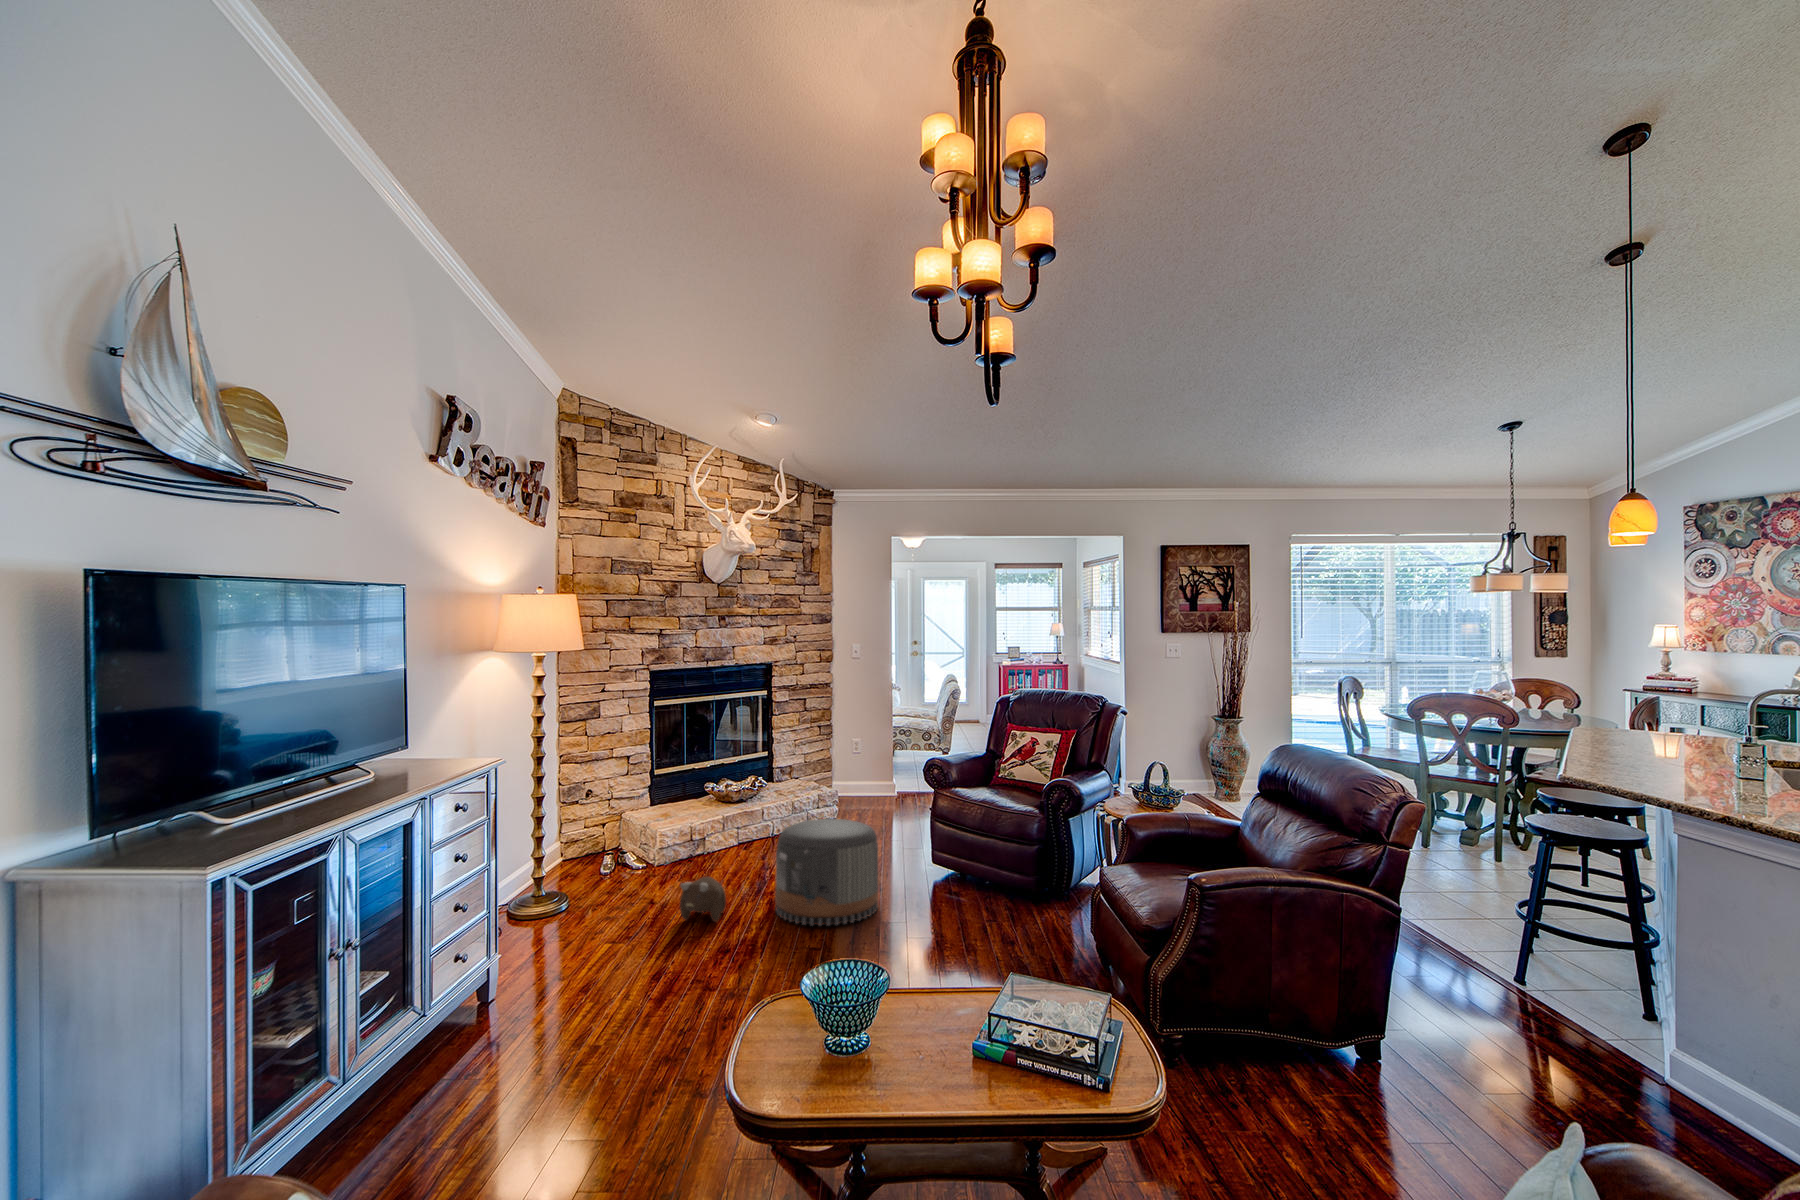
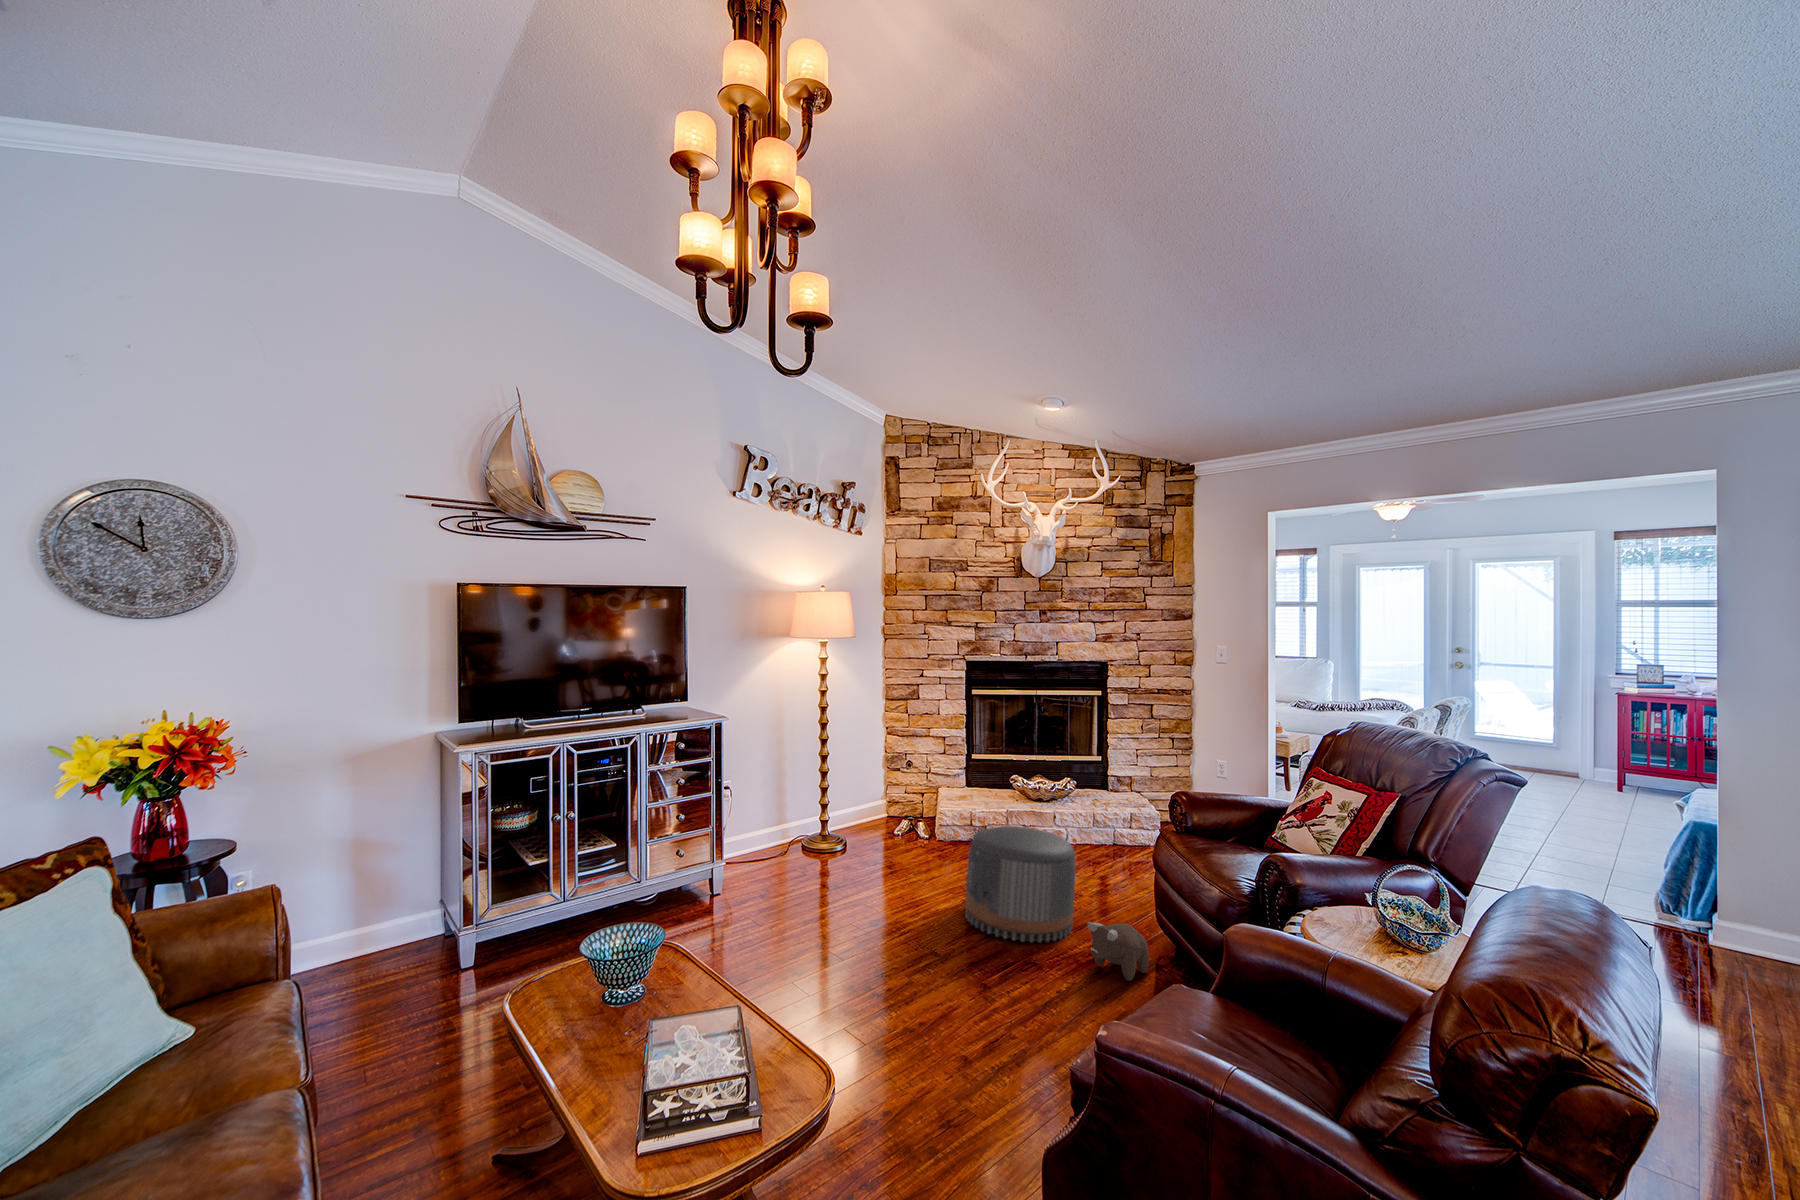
plush toy: present [680,877,726,922] -> present [1087,922,1149,981]

